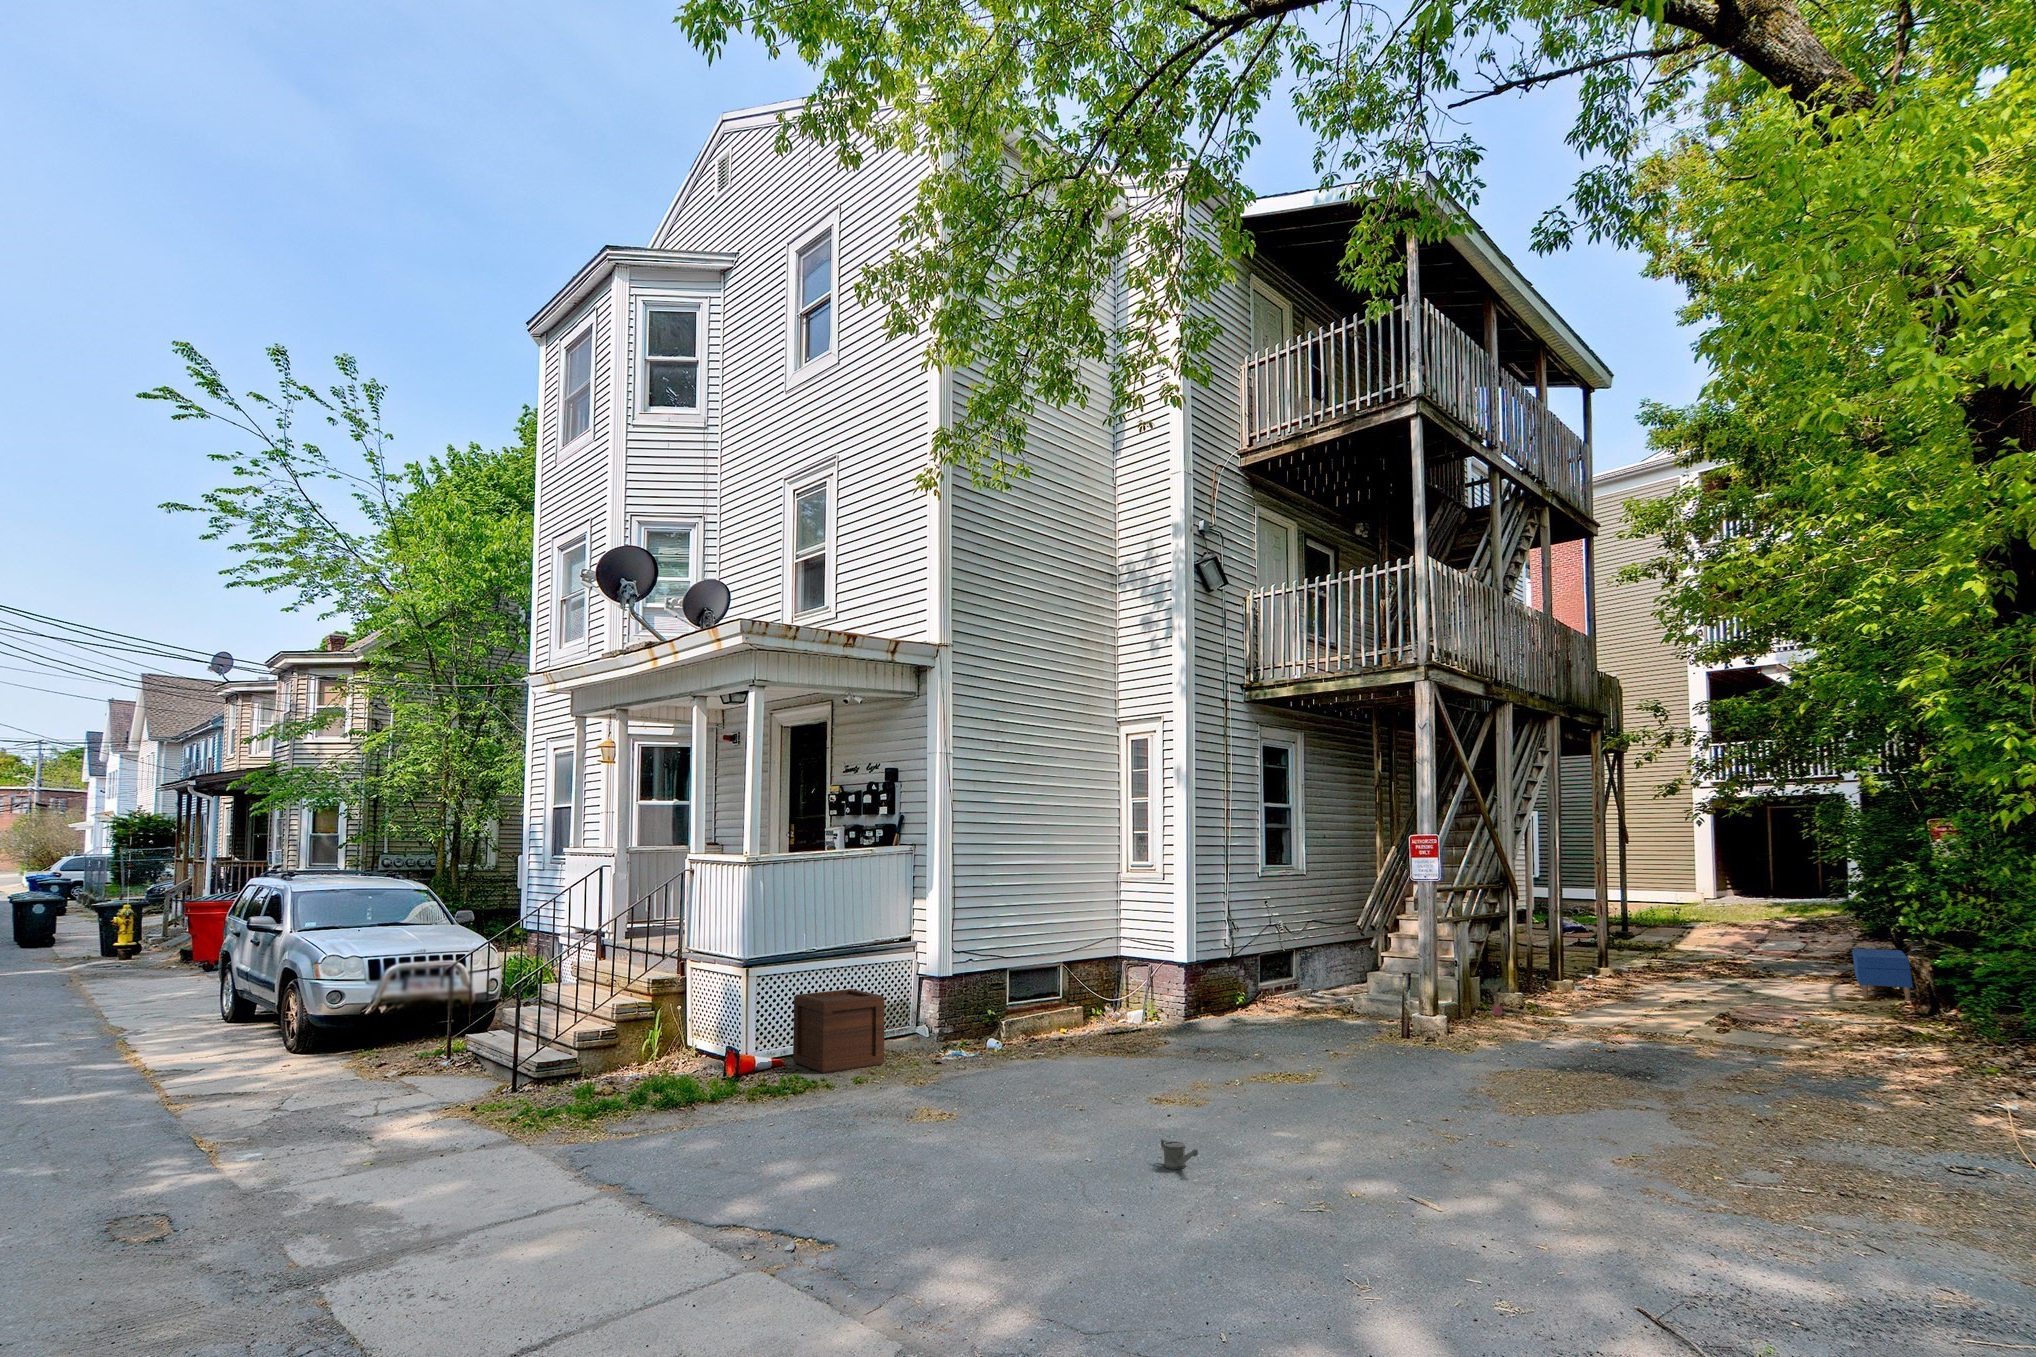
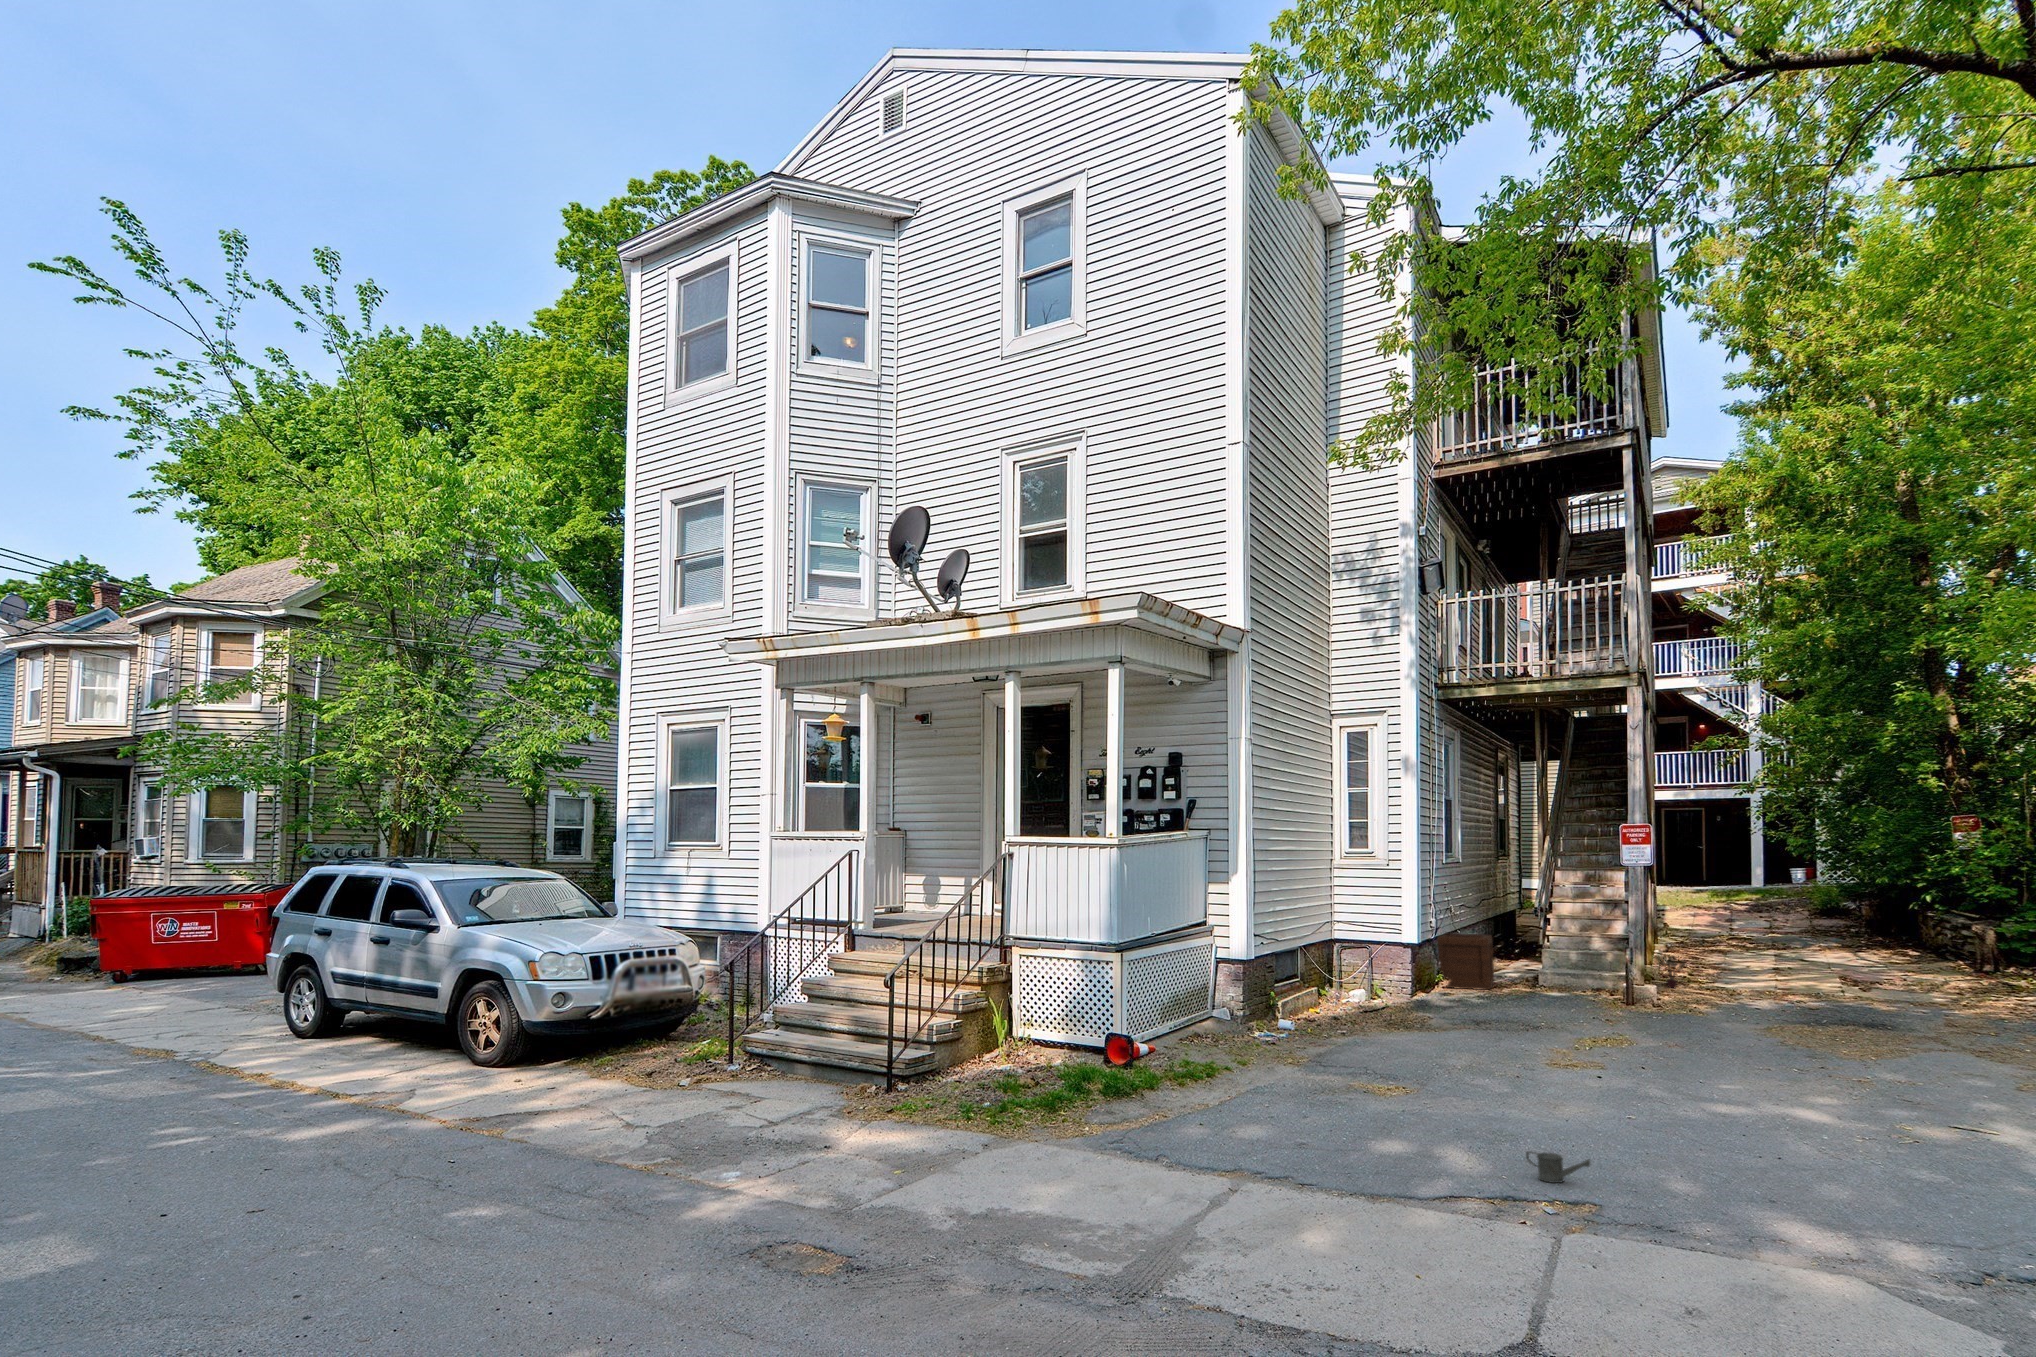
bench: present [1853,949,1913,1001] -> none [1891,927,1958,969]
wooden crate: present [793,989,884,1073] -> present [1438,934,1494,990]
watering can: present [1161,1139,1198,1169] -> present [1526,1151,1590,1183]

